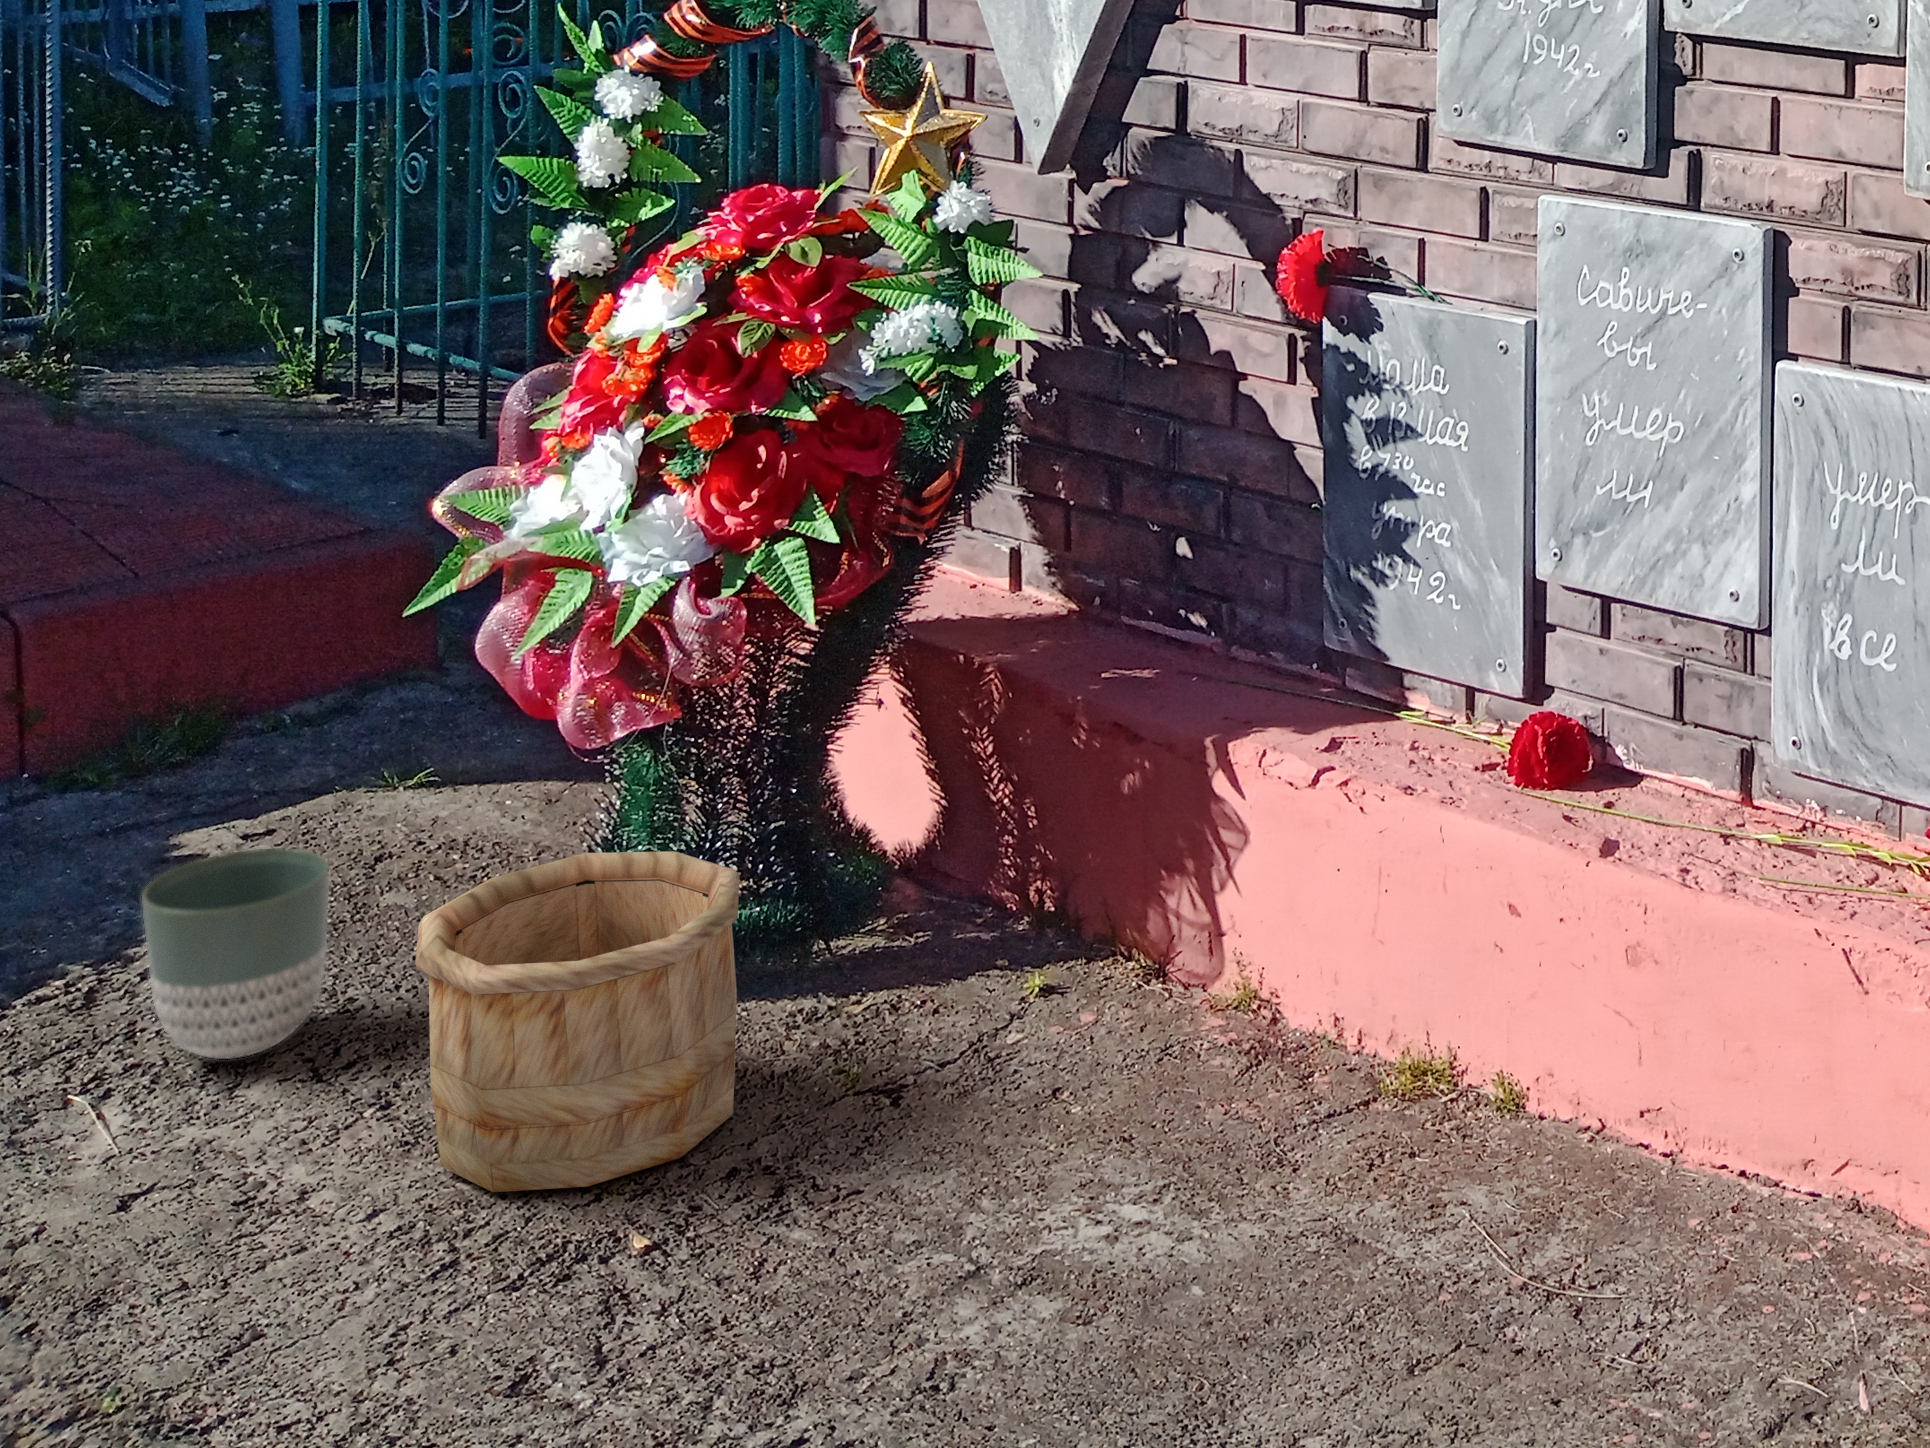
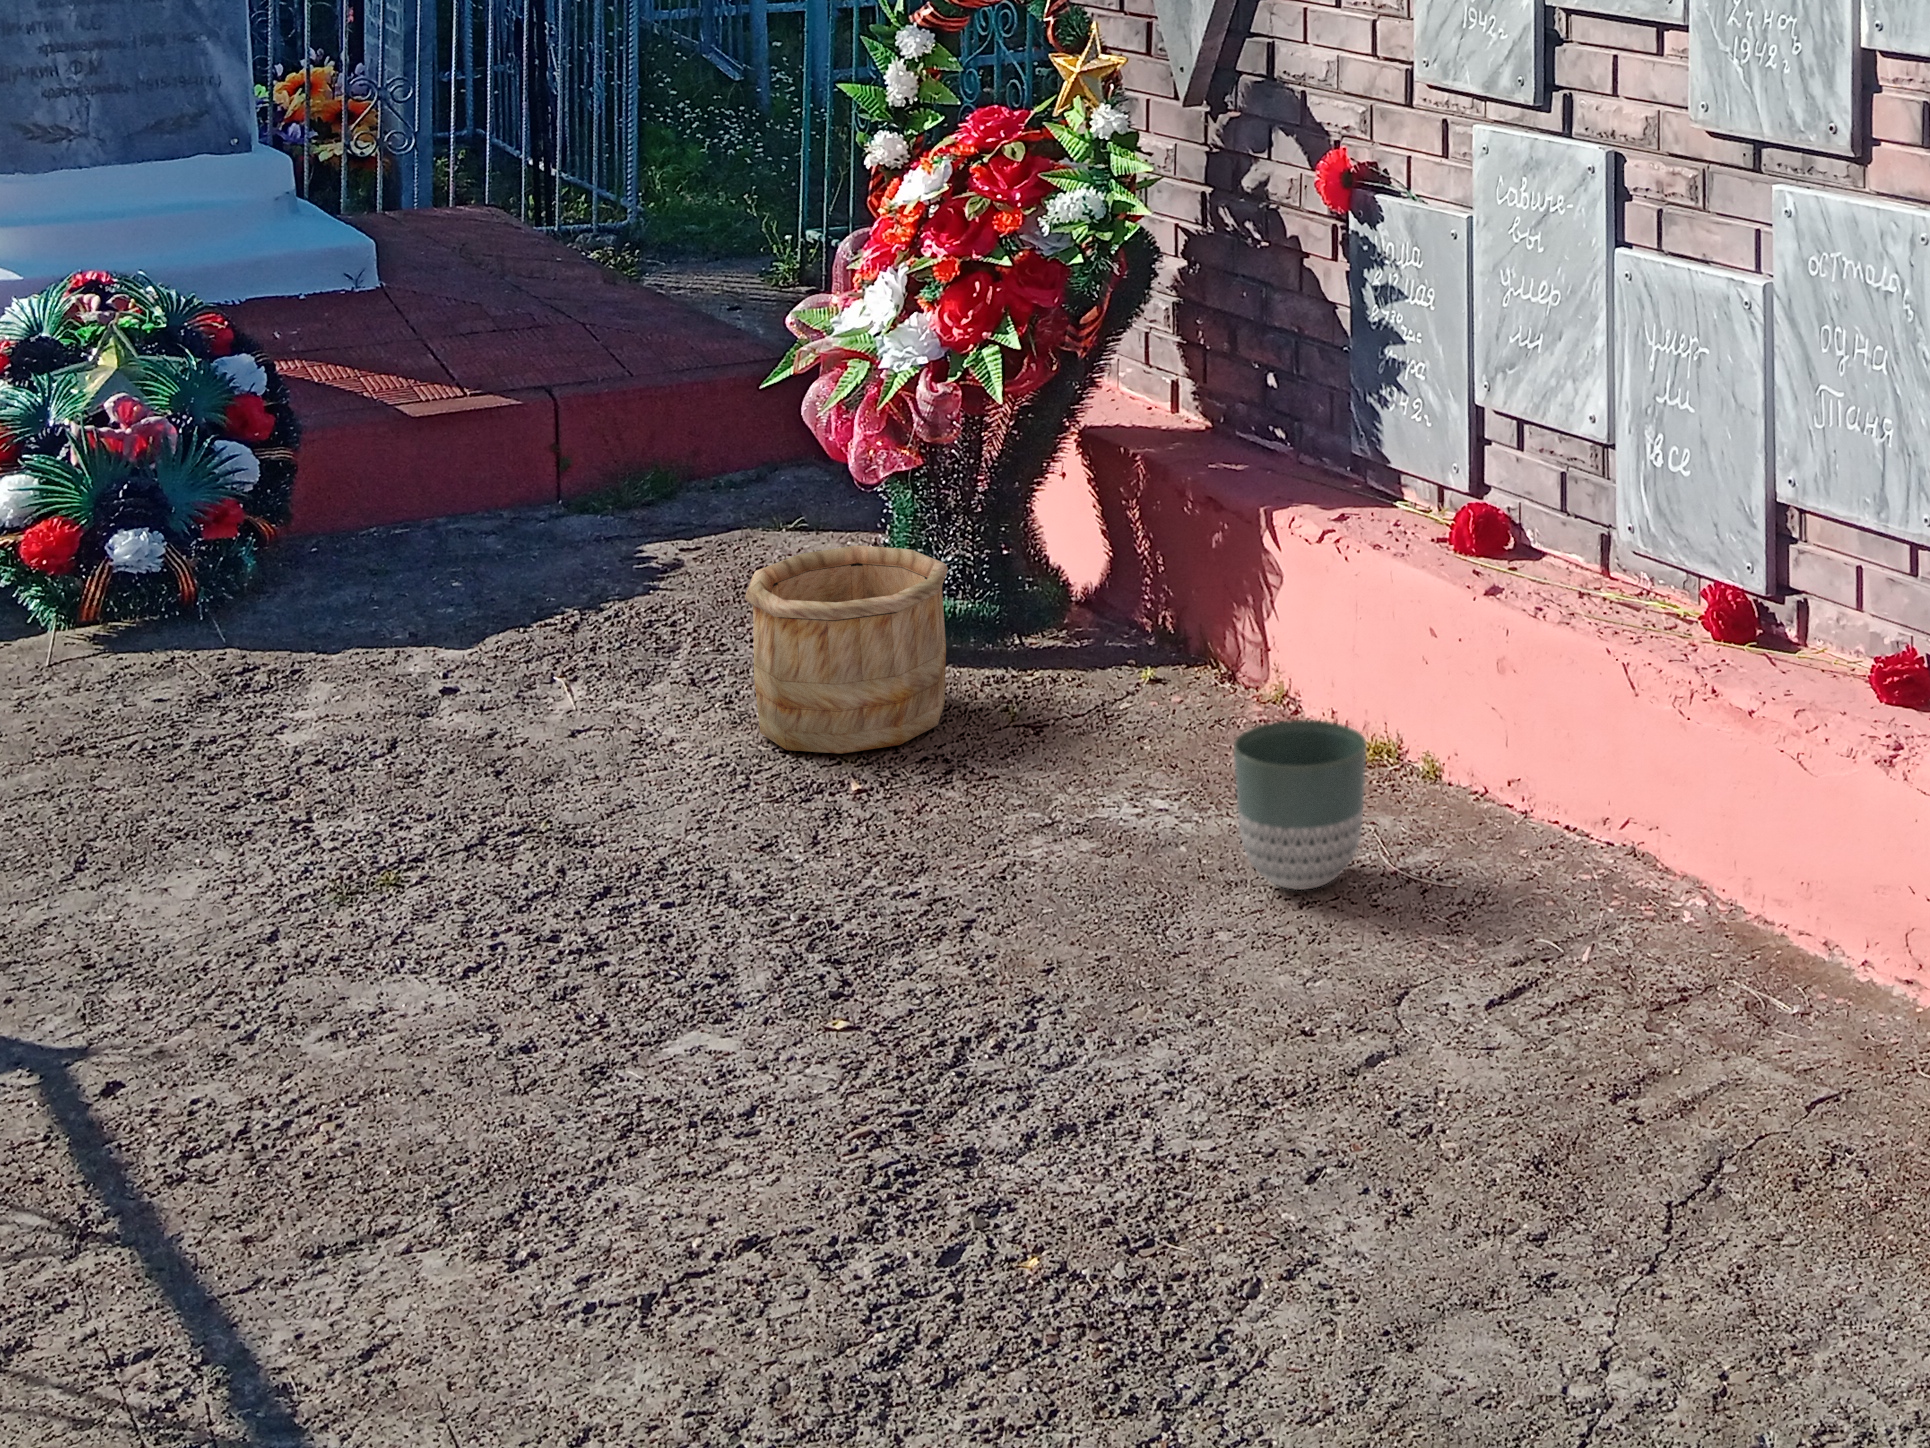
planter: present [142,848,329,1059] -> present [1234,720,1366,890]

